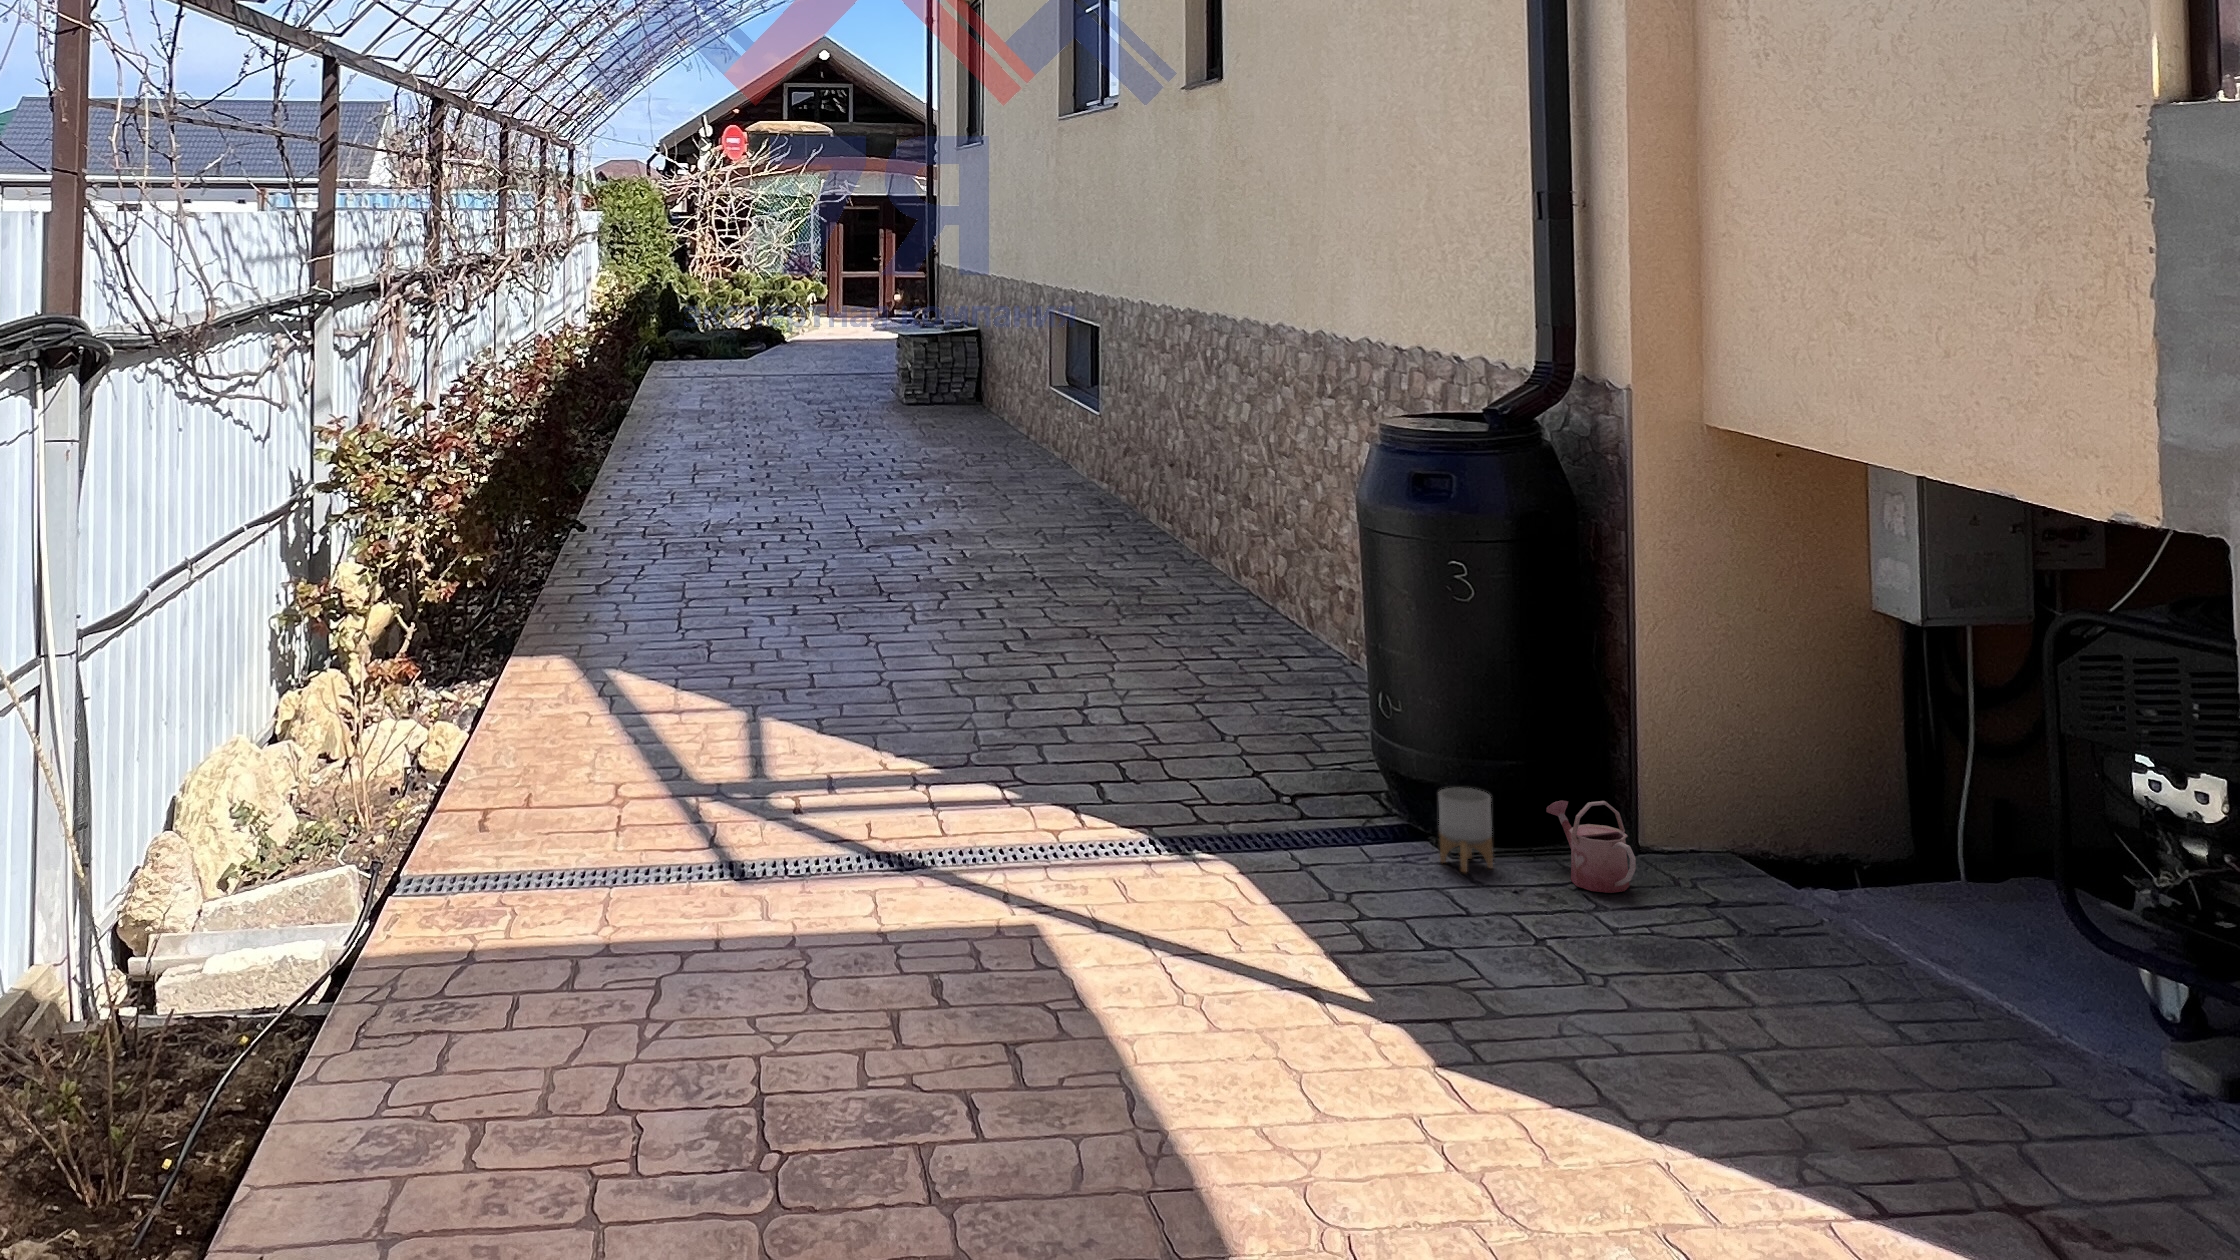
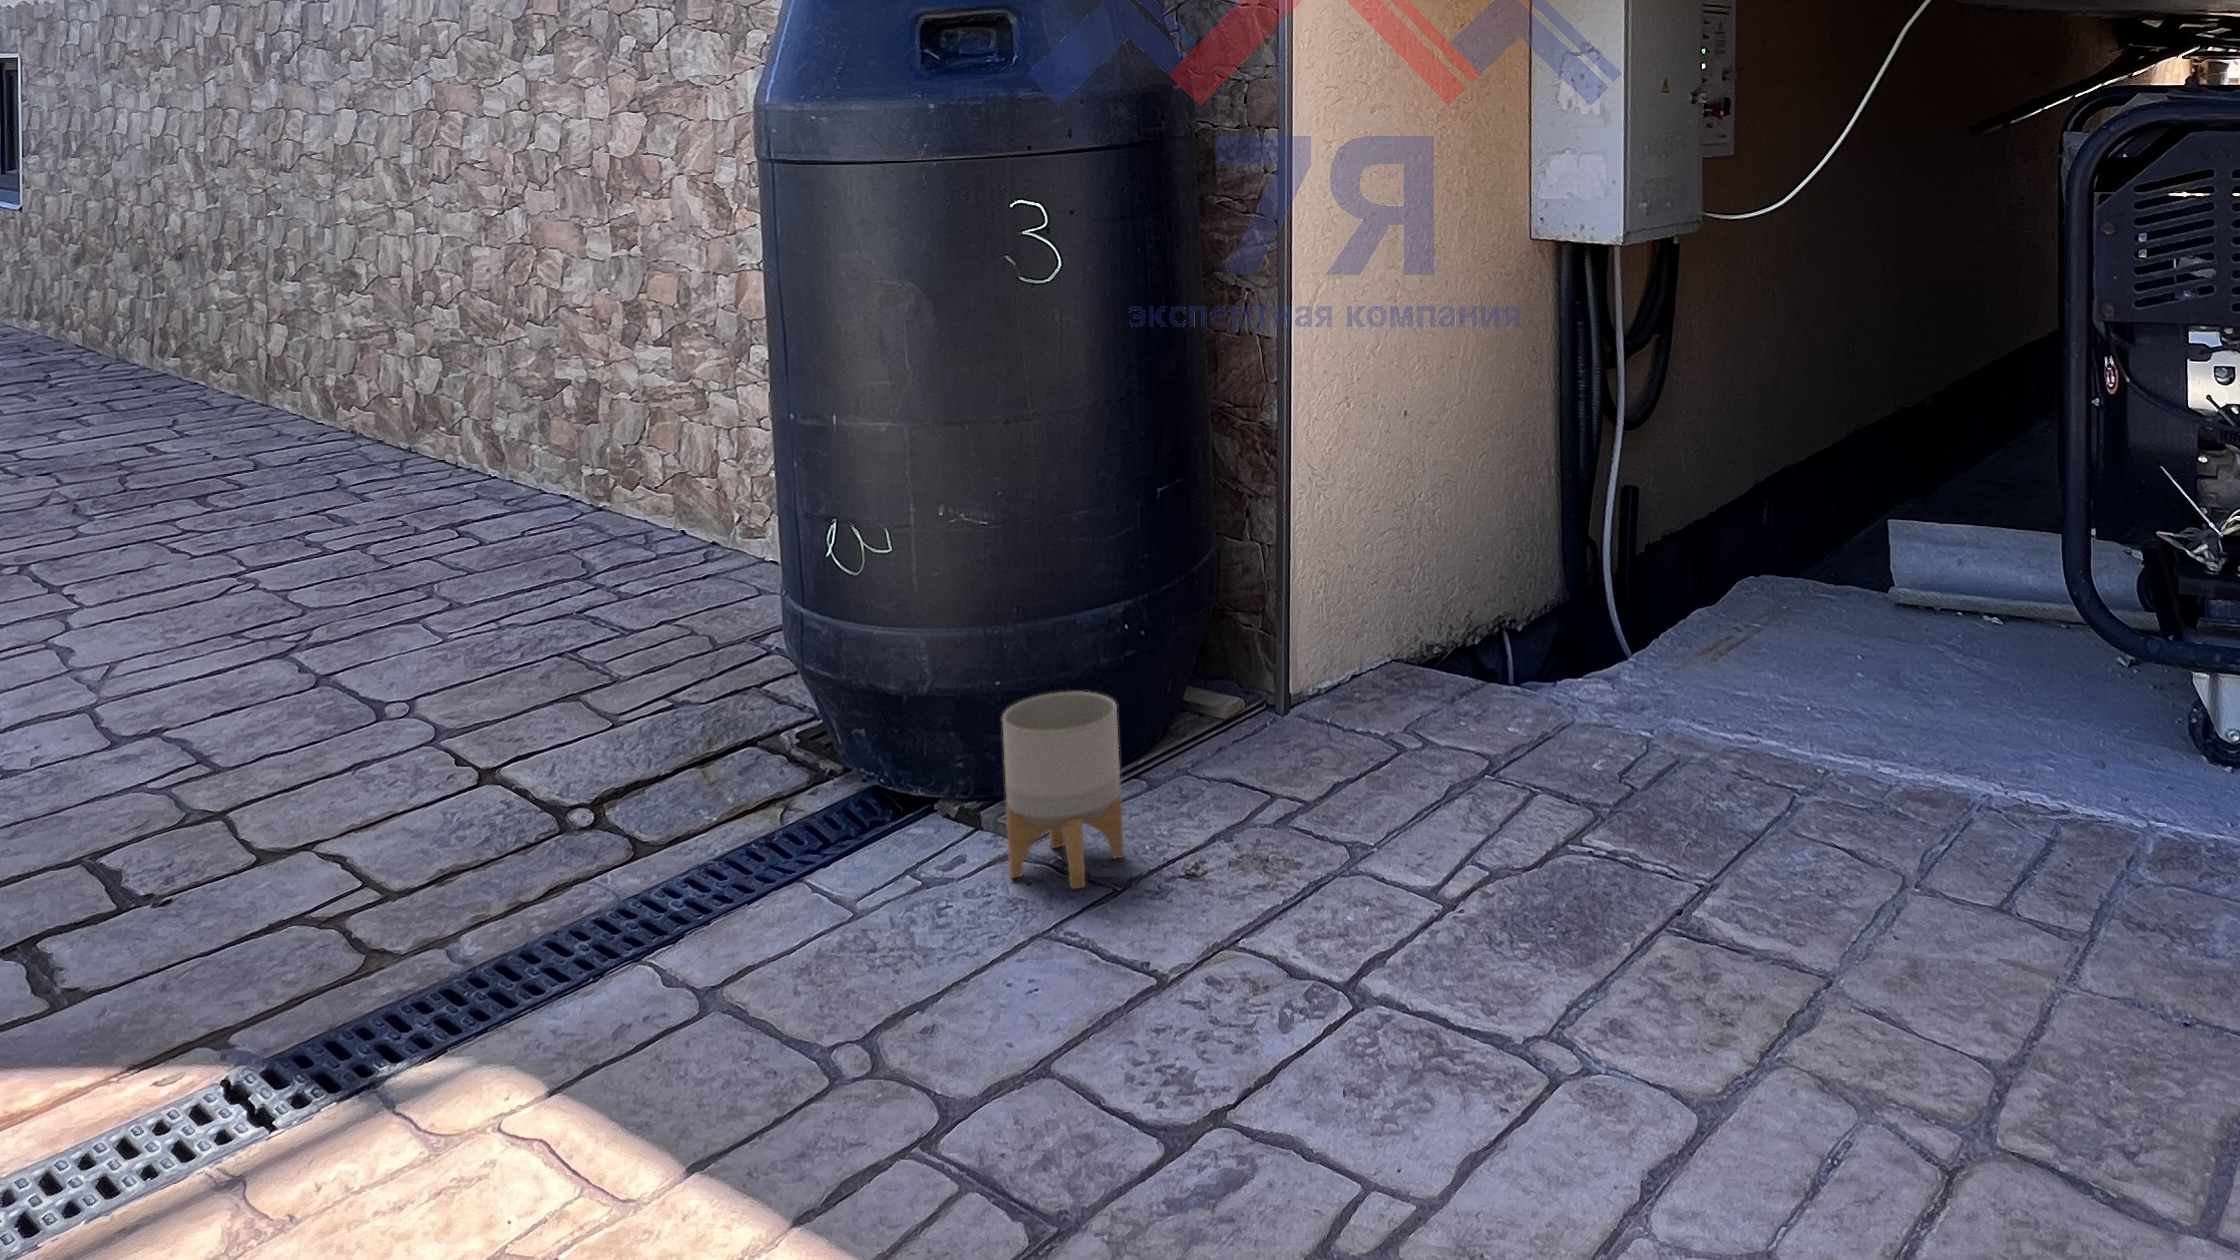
watering can: present [1546,800,1636,893] -> none [1197,649,1432,844]

